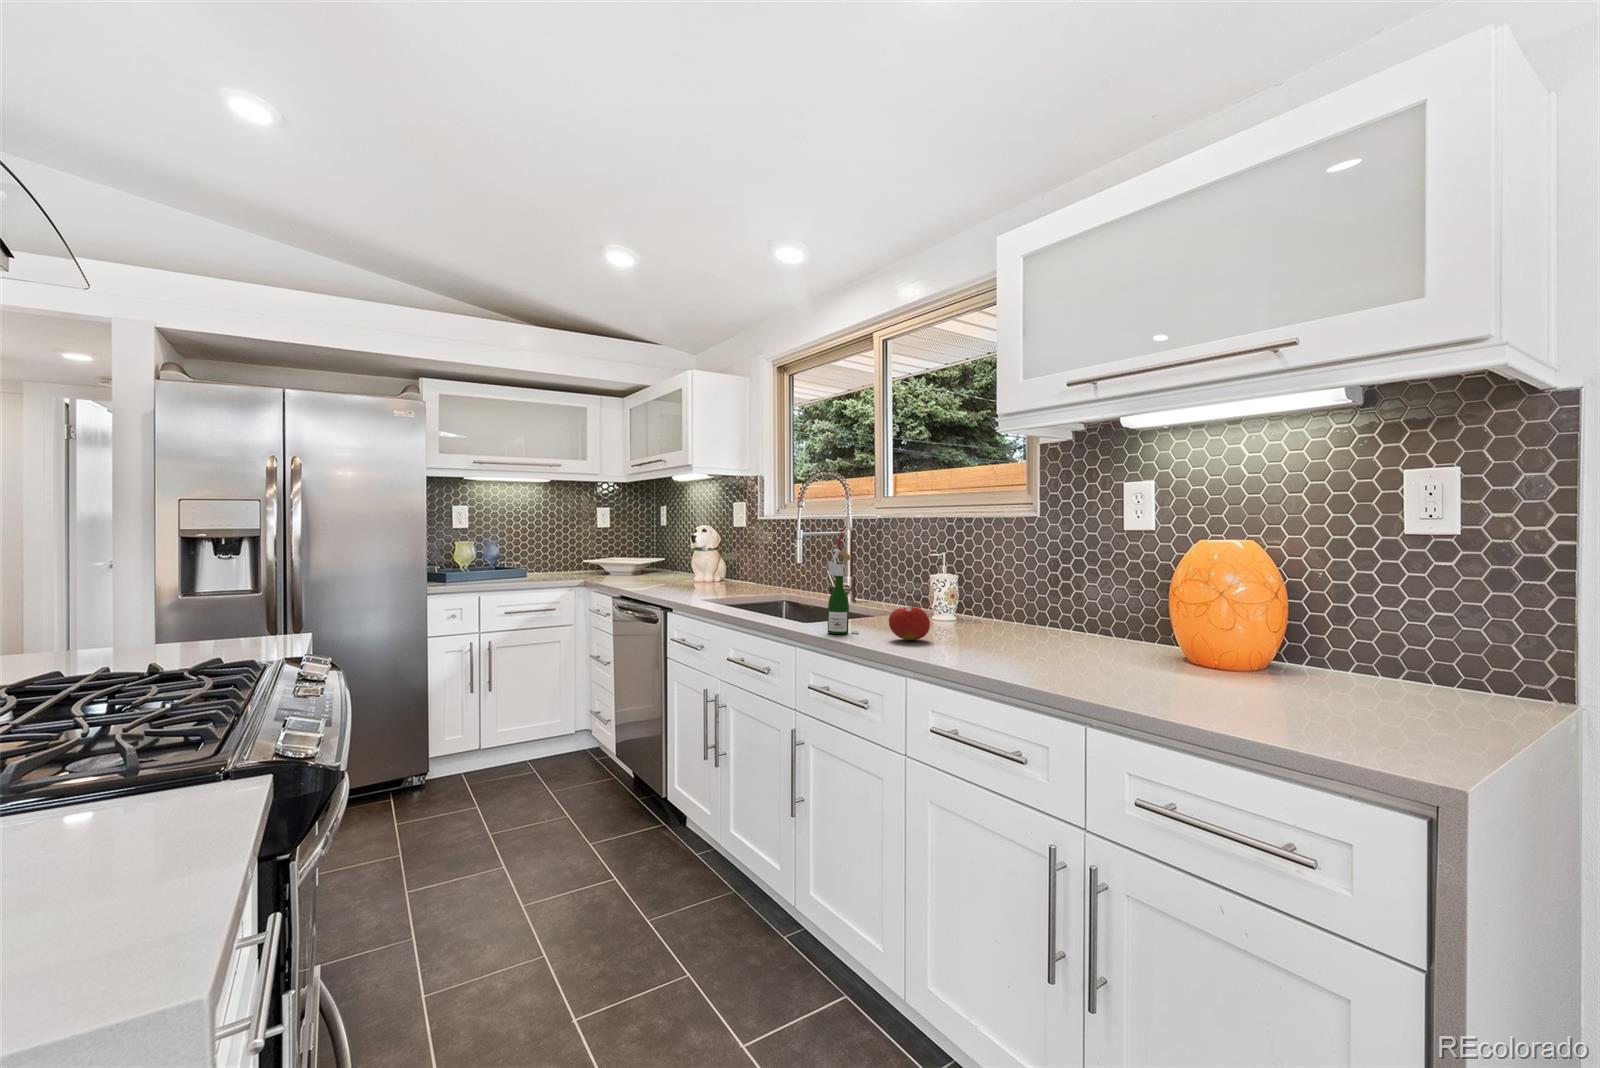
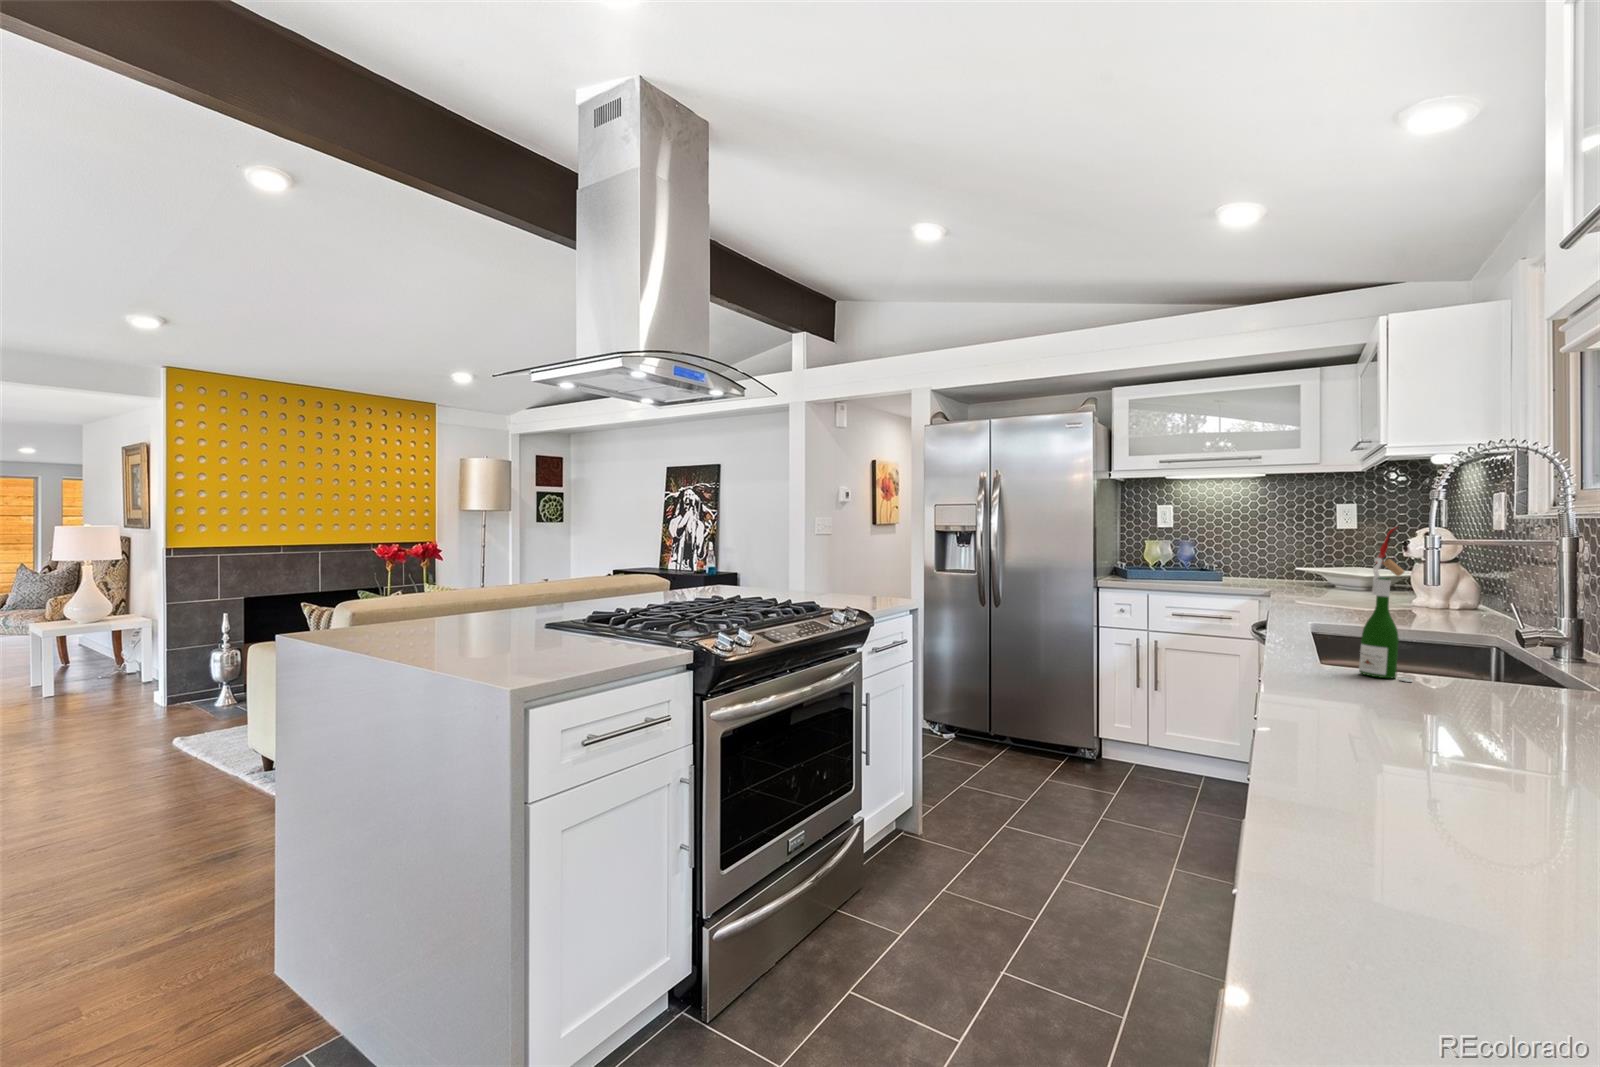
fruit: present [889,602,930,640] -> none [1417,645,1500,703]

